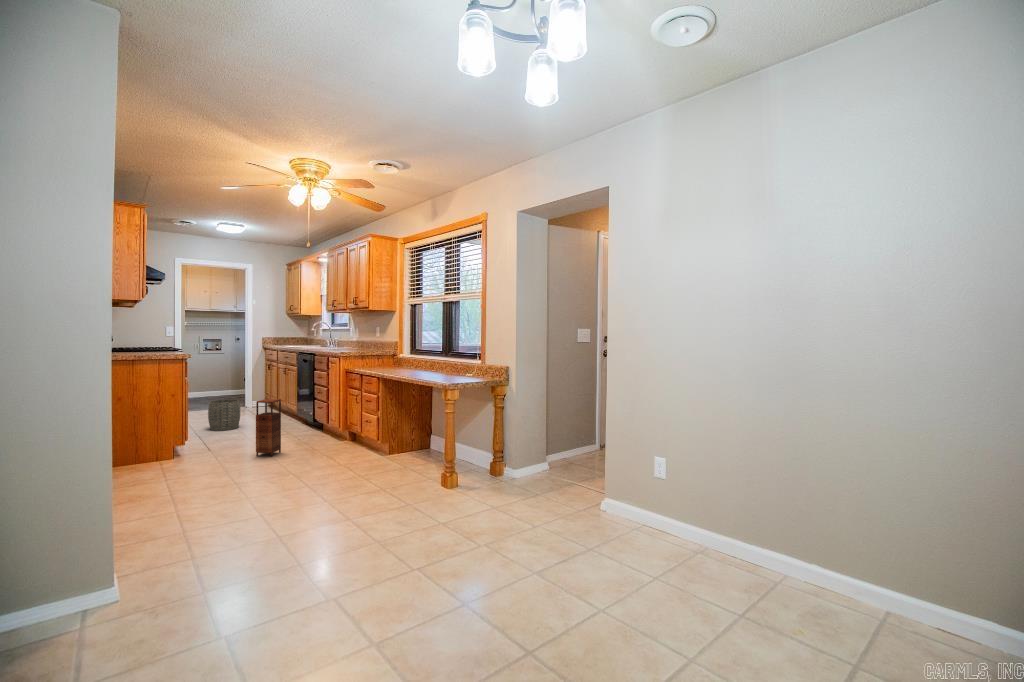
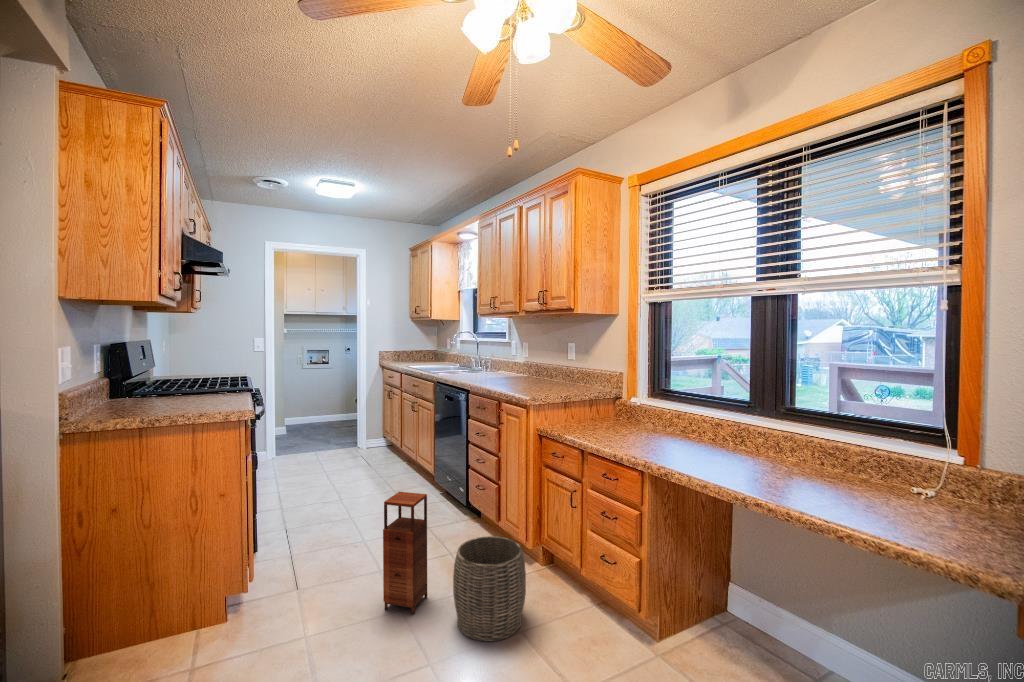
woven basket: present [208,399,240,431] -> present [453,536,526,641]

